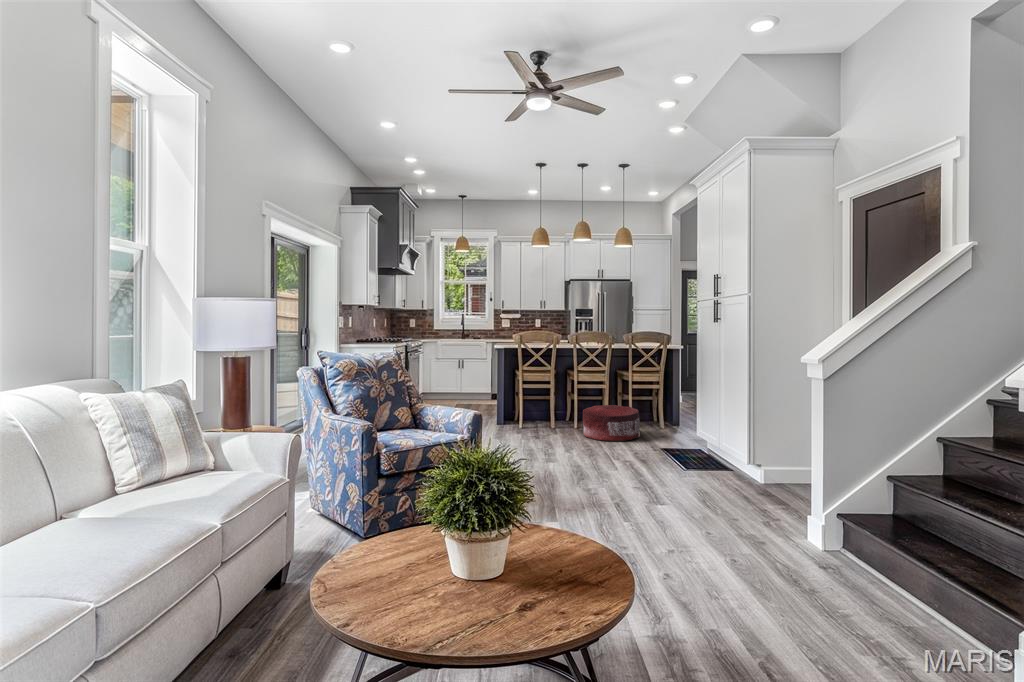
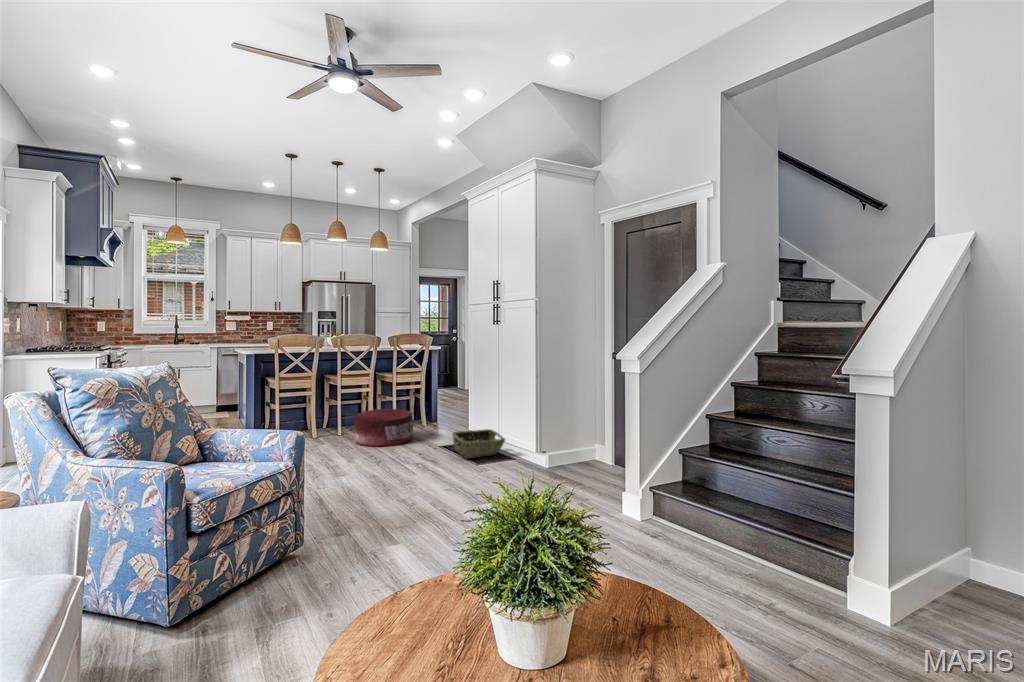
woven basket: none [665,434,724,464] -> present [452,429,505,458]

